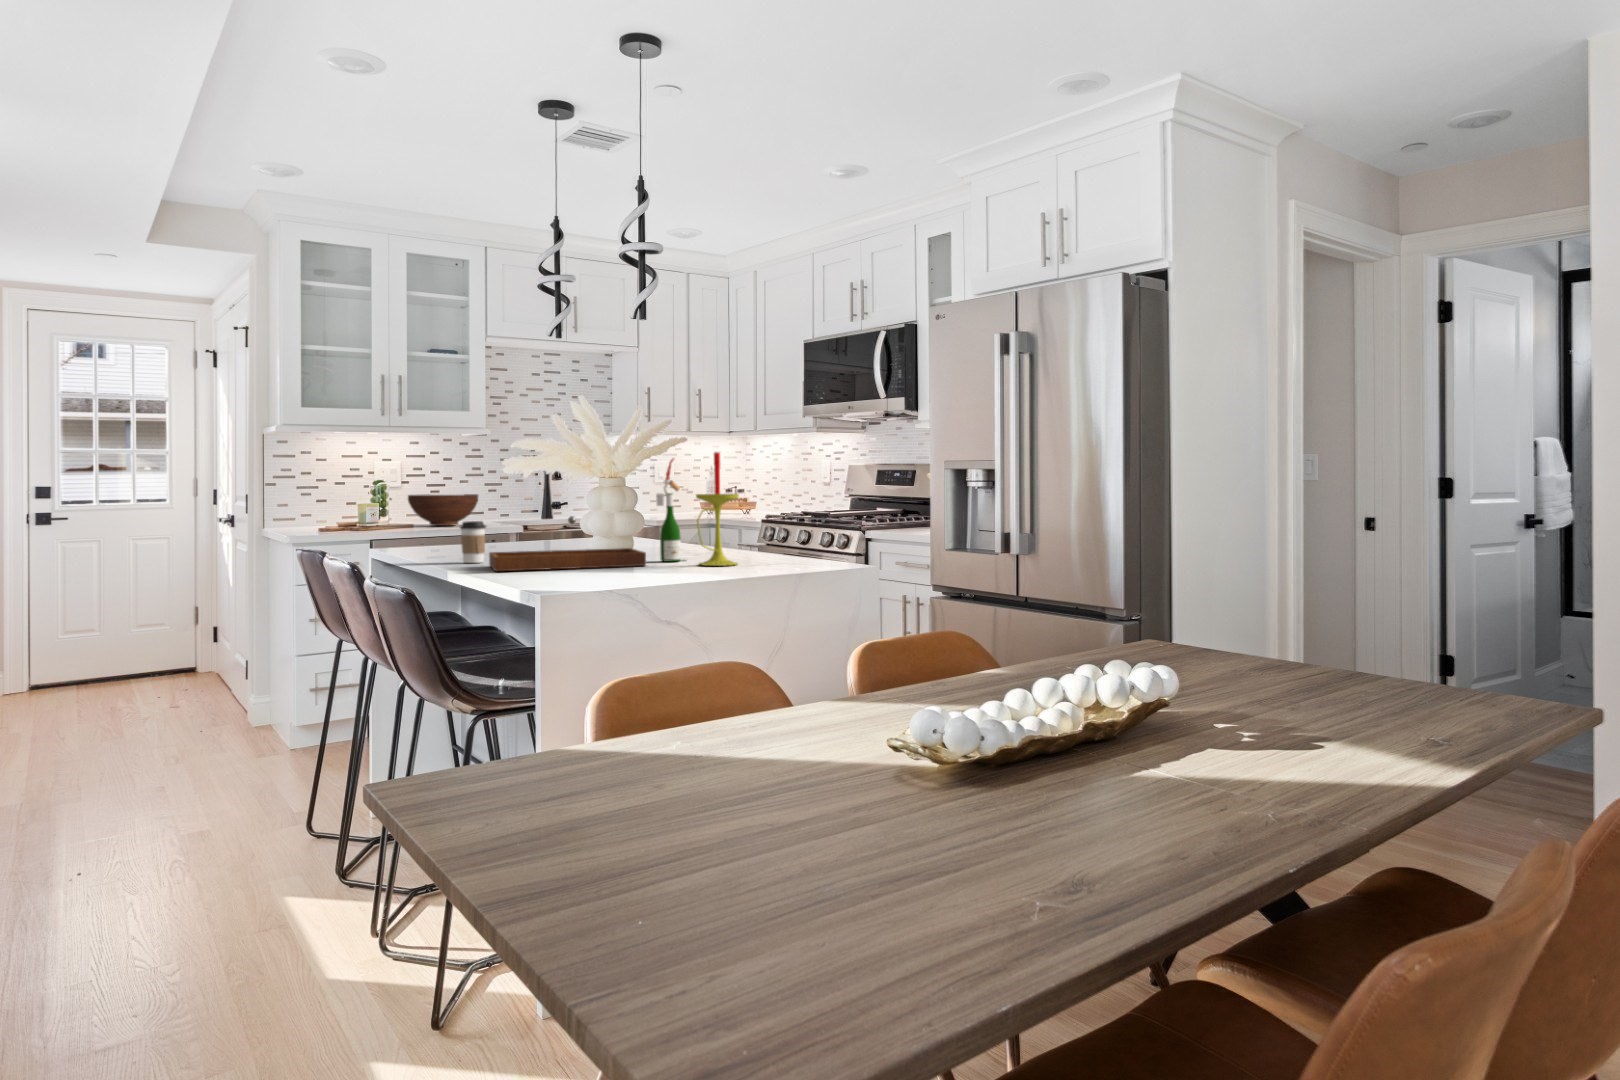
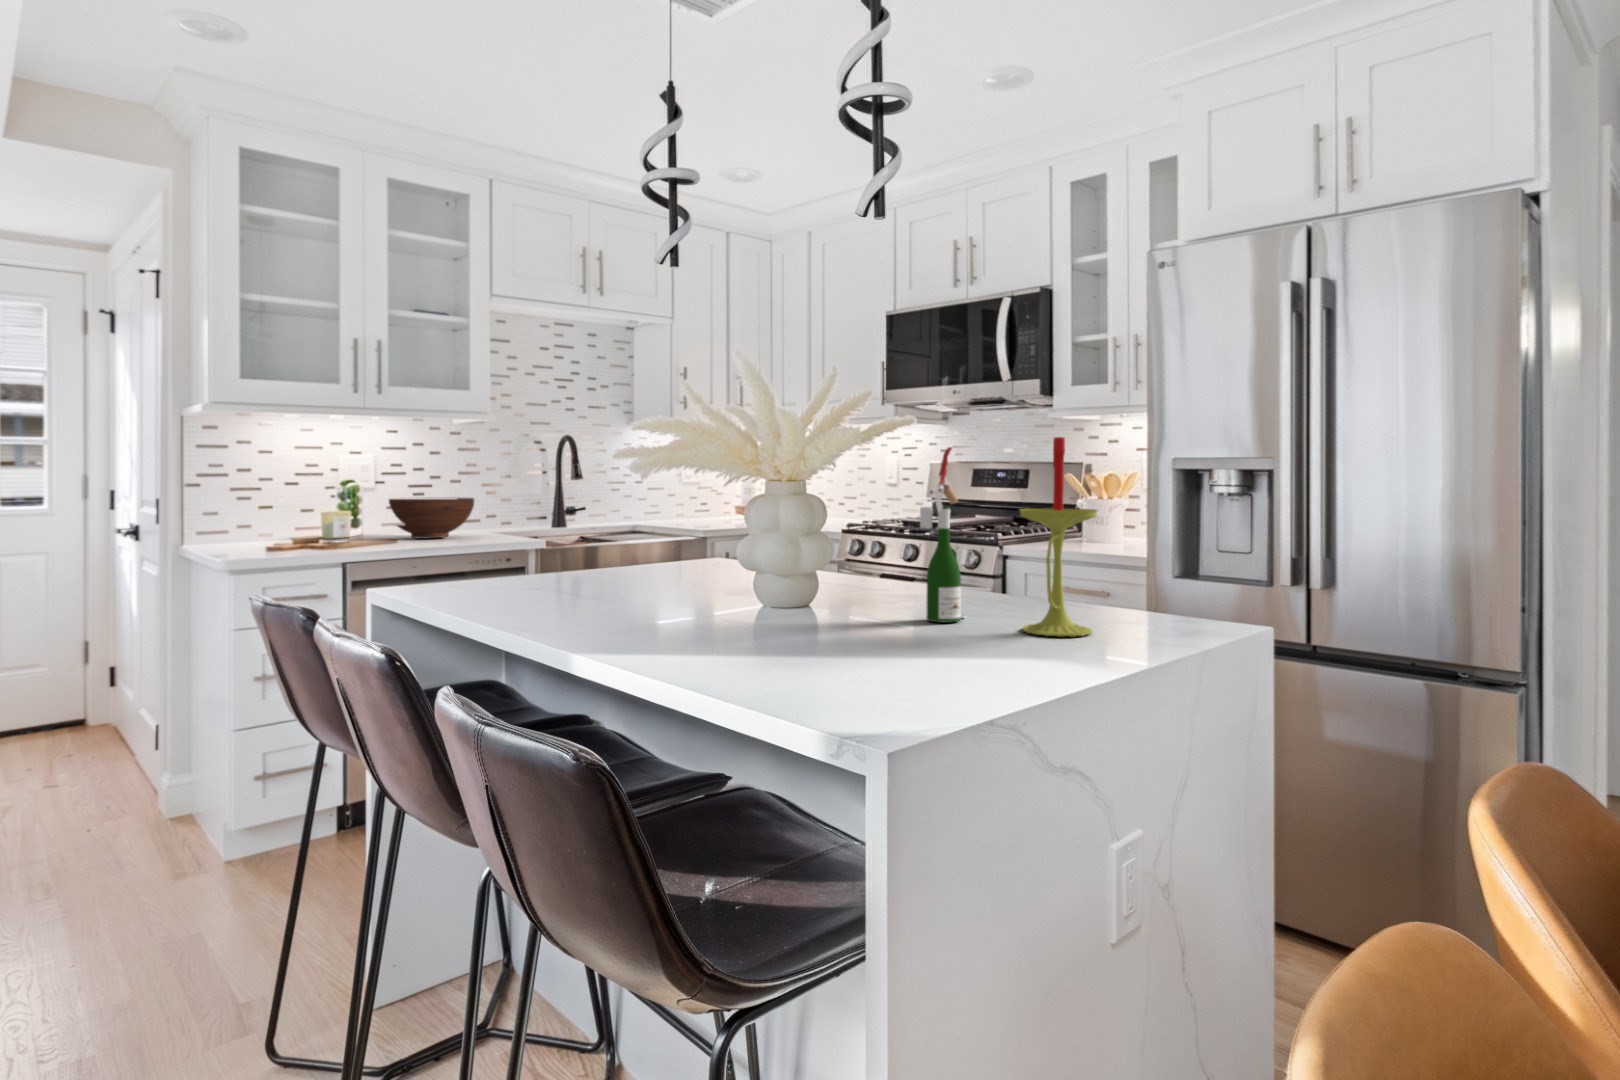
tray: present [489,516,646,571] -> none [651,548,940,661]
coffee cup: present [460,521,486,563] -> none [578,554,625,629]

